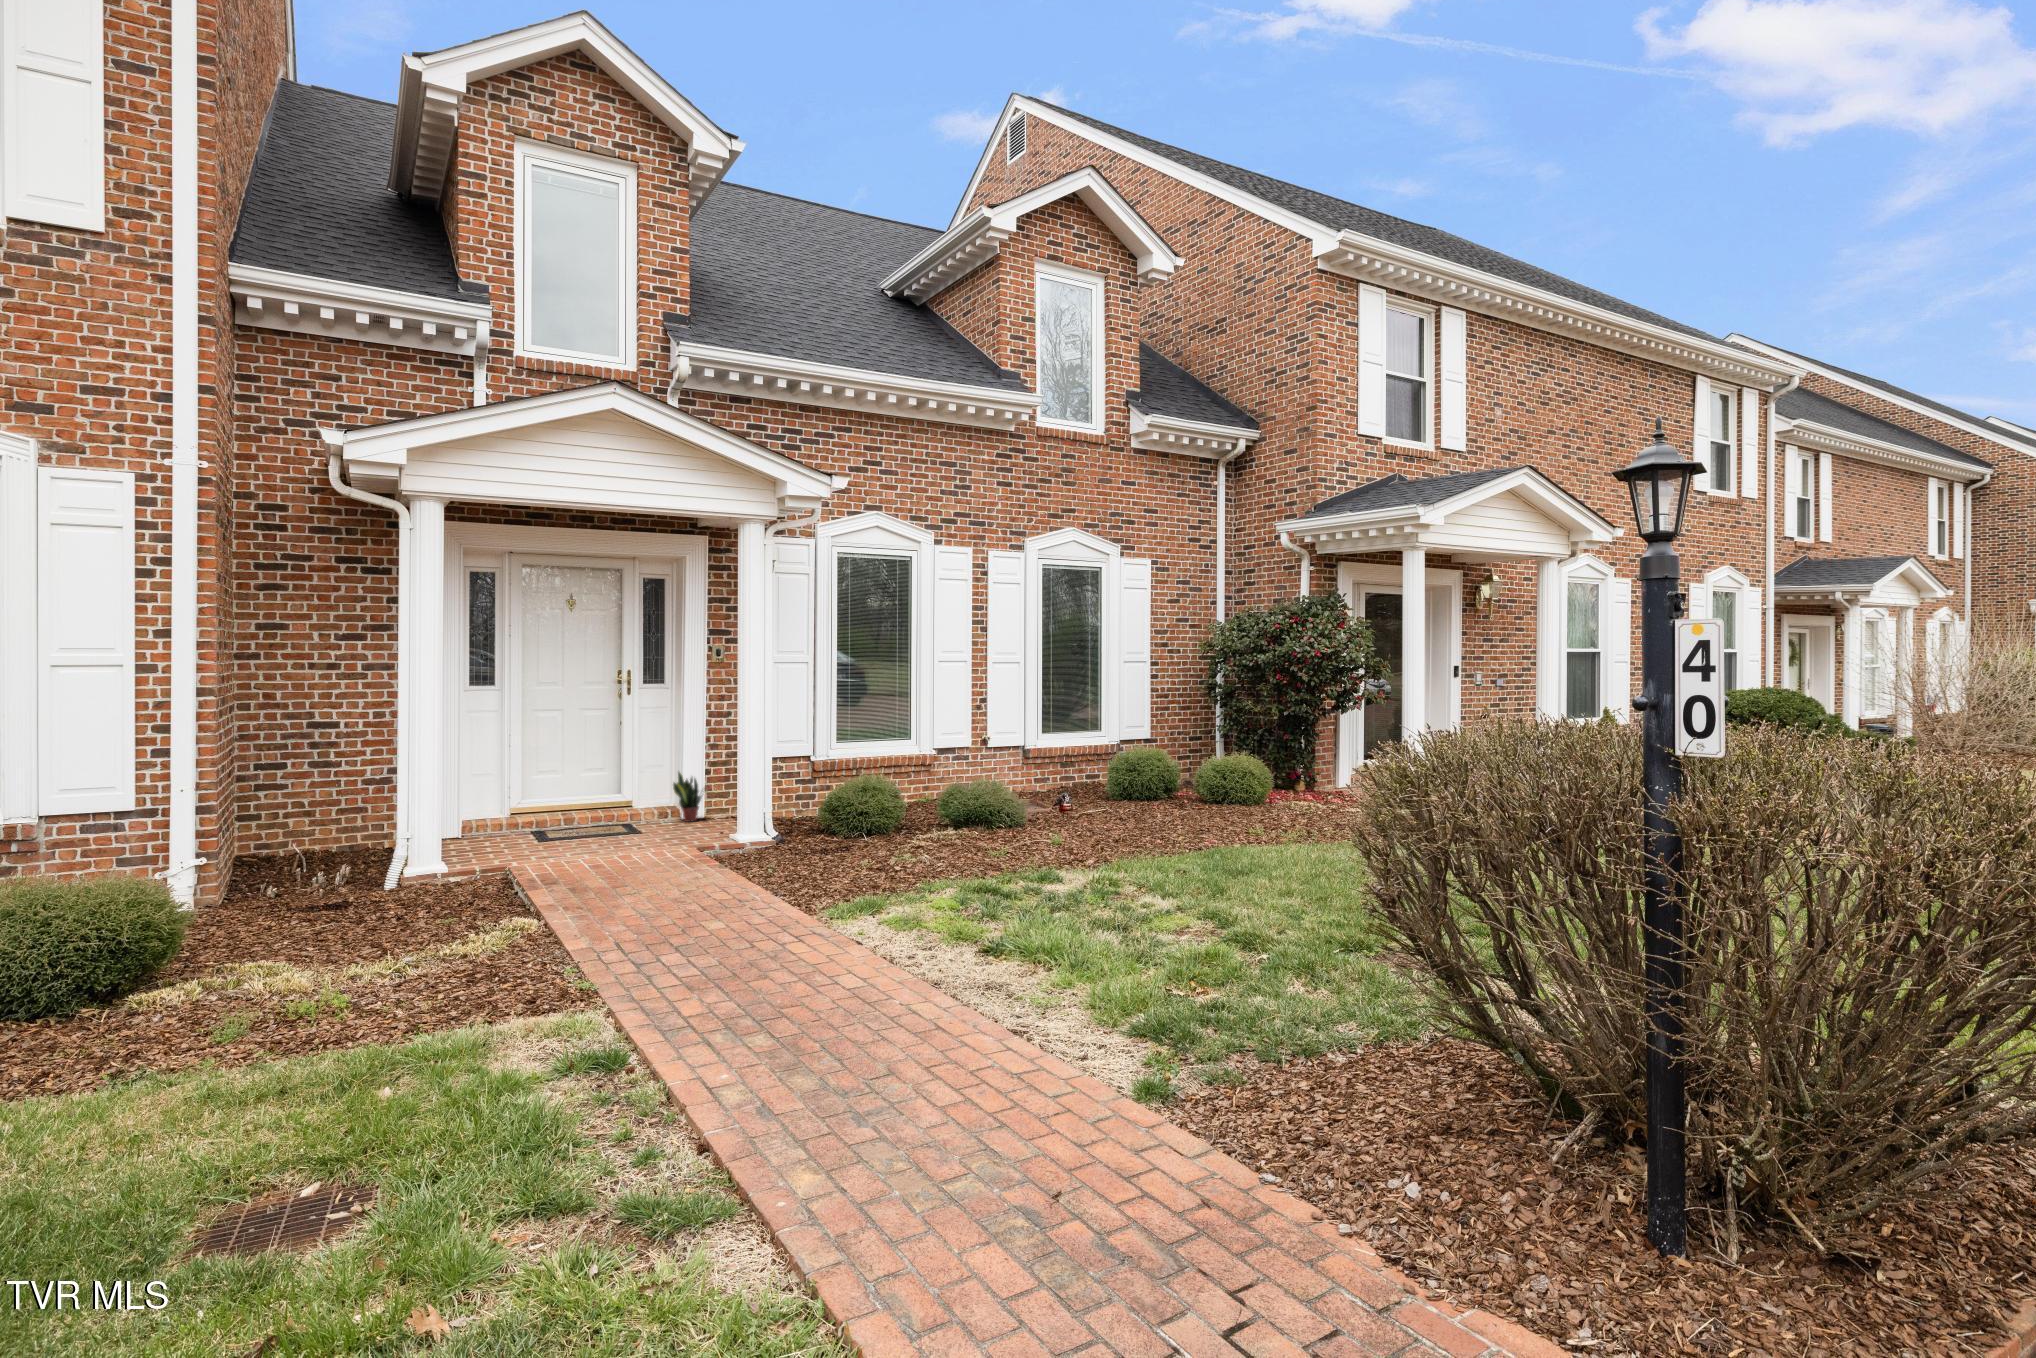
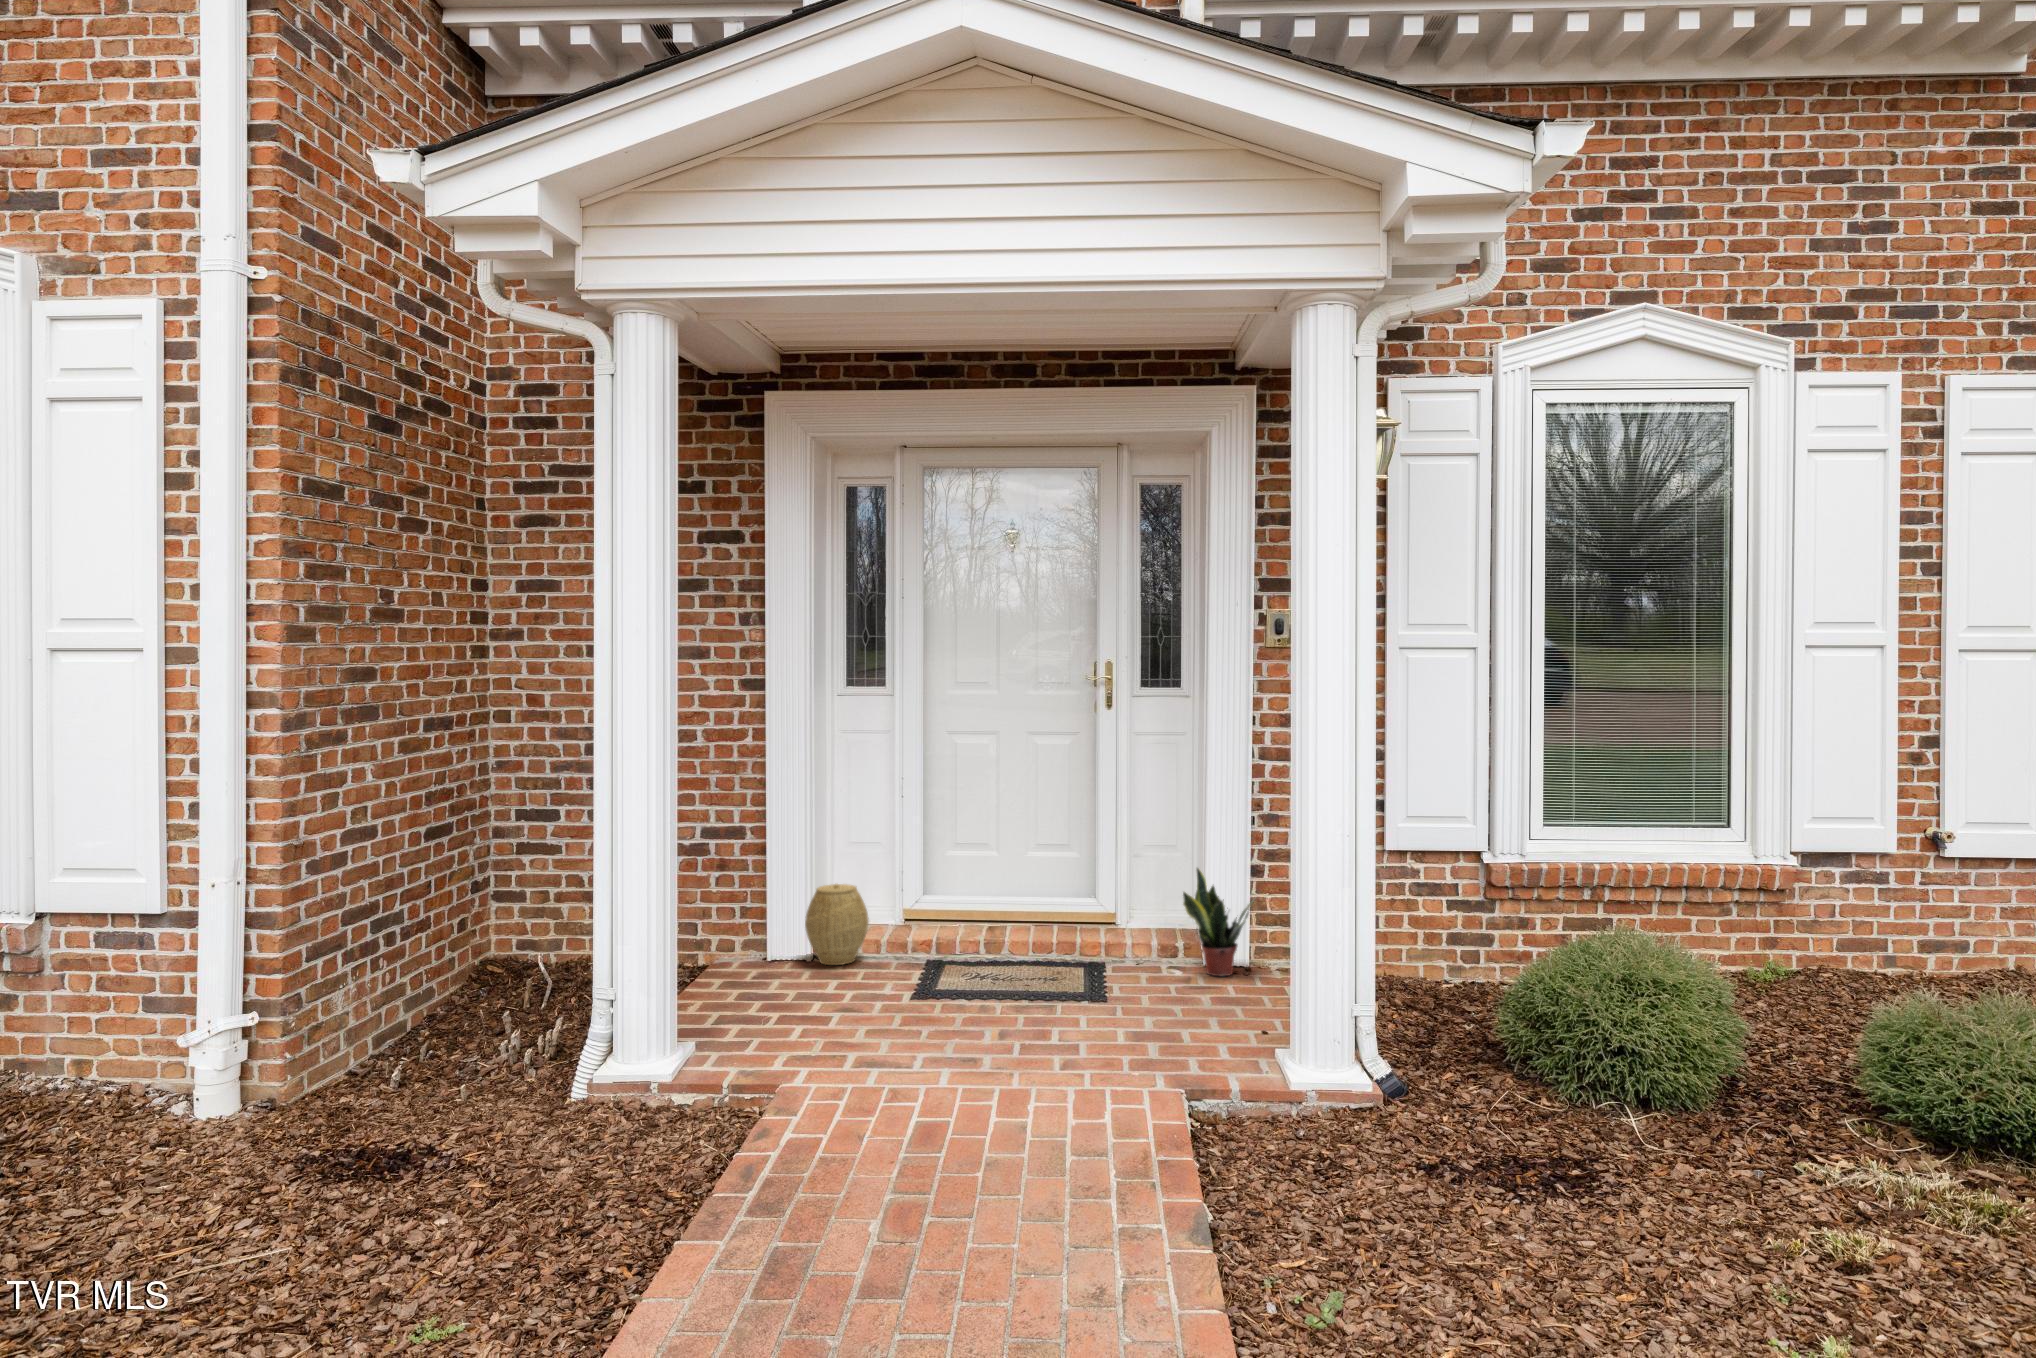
woven basket: none [454,794,493,838] -> present [805,884,869,965]

